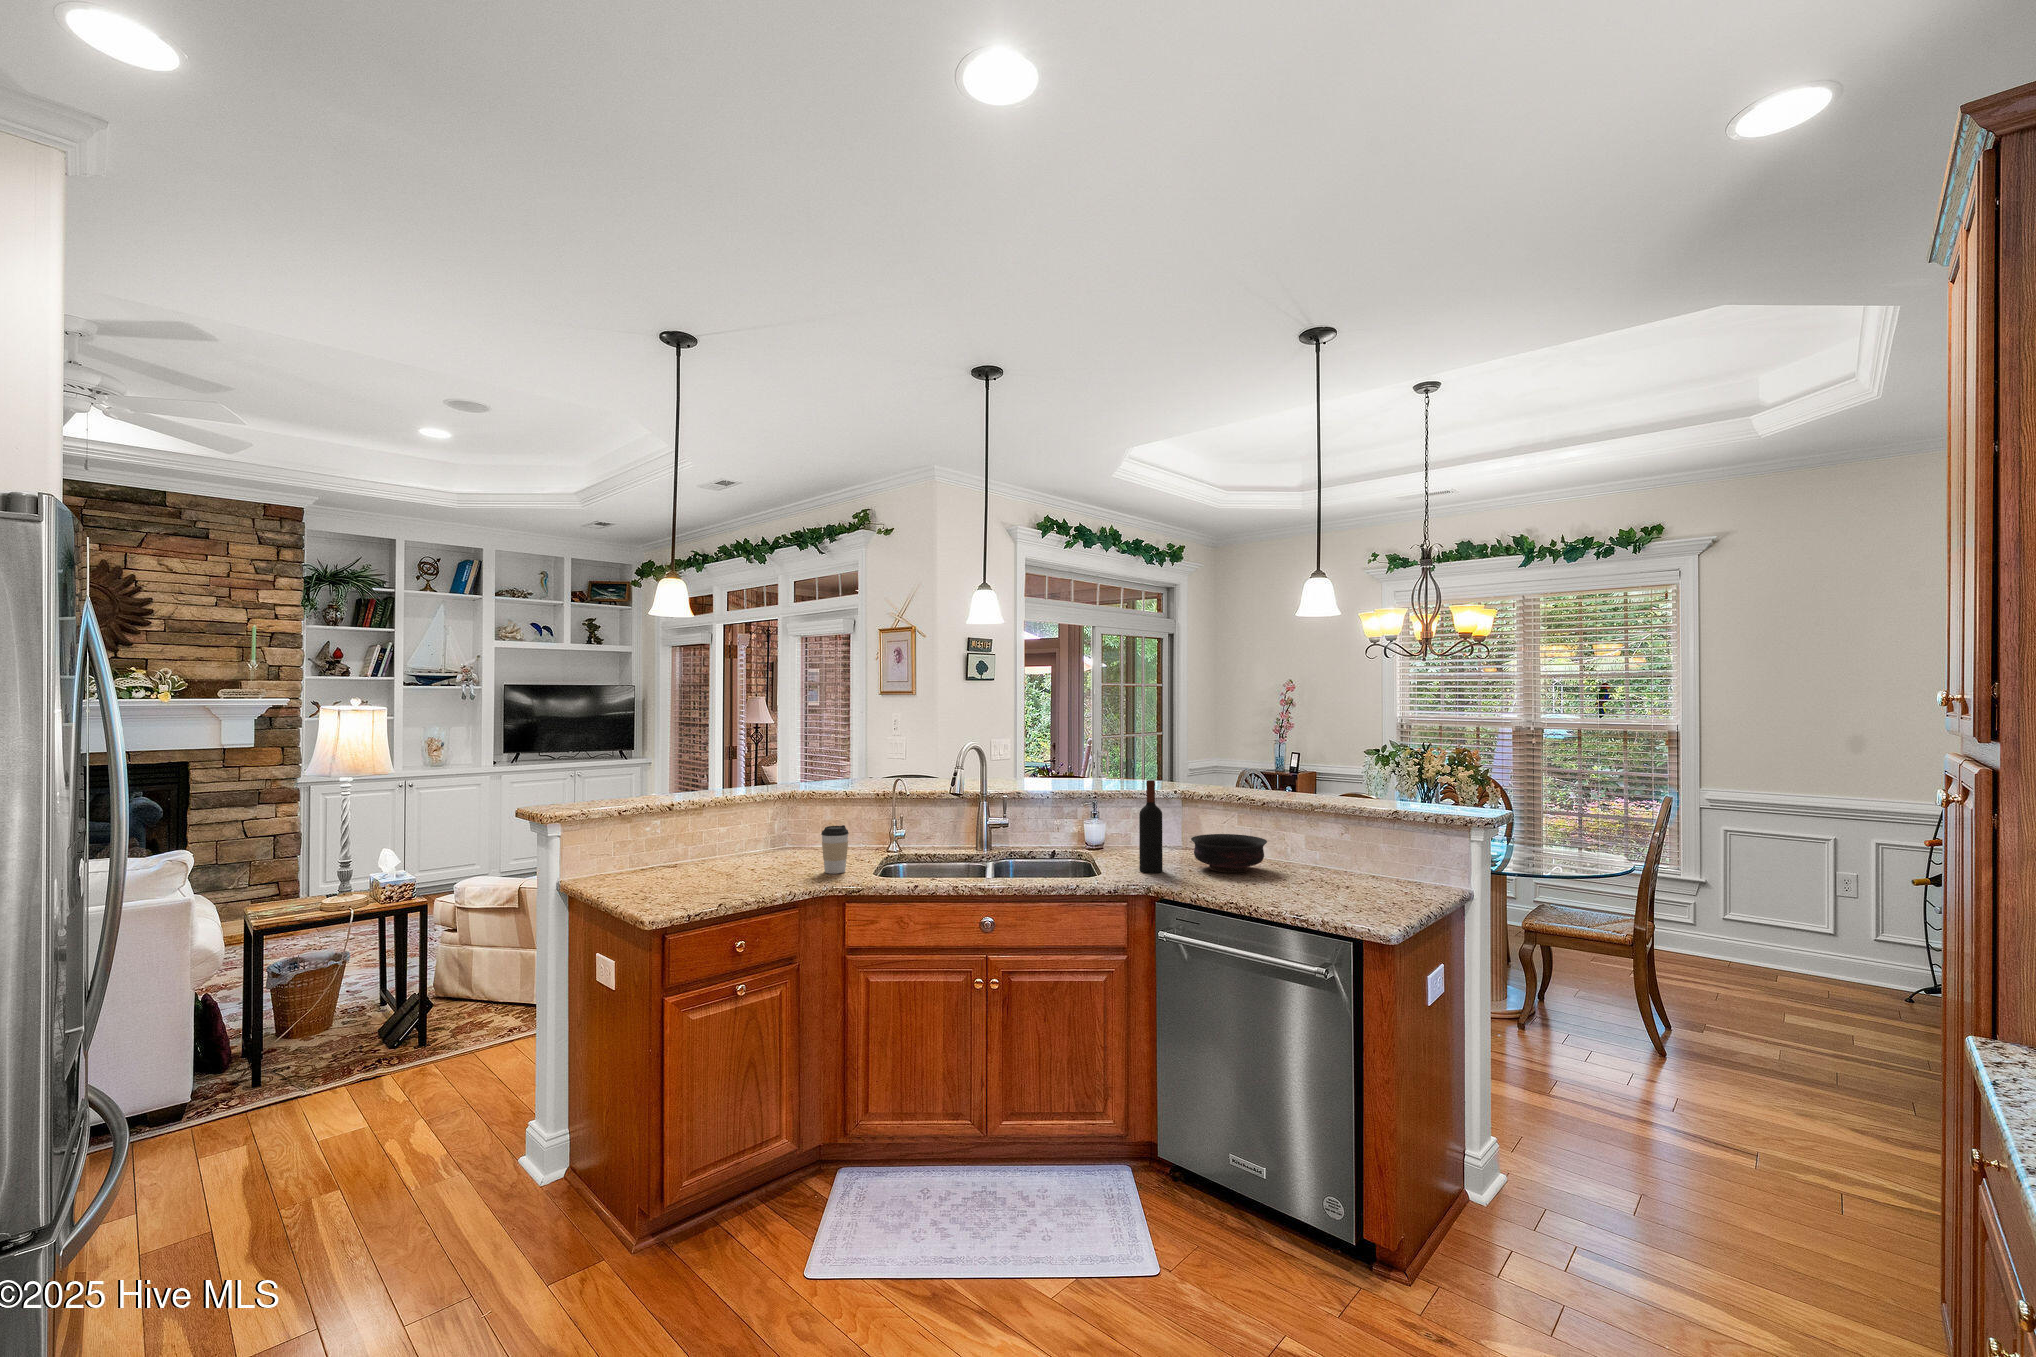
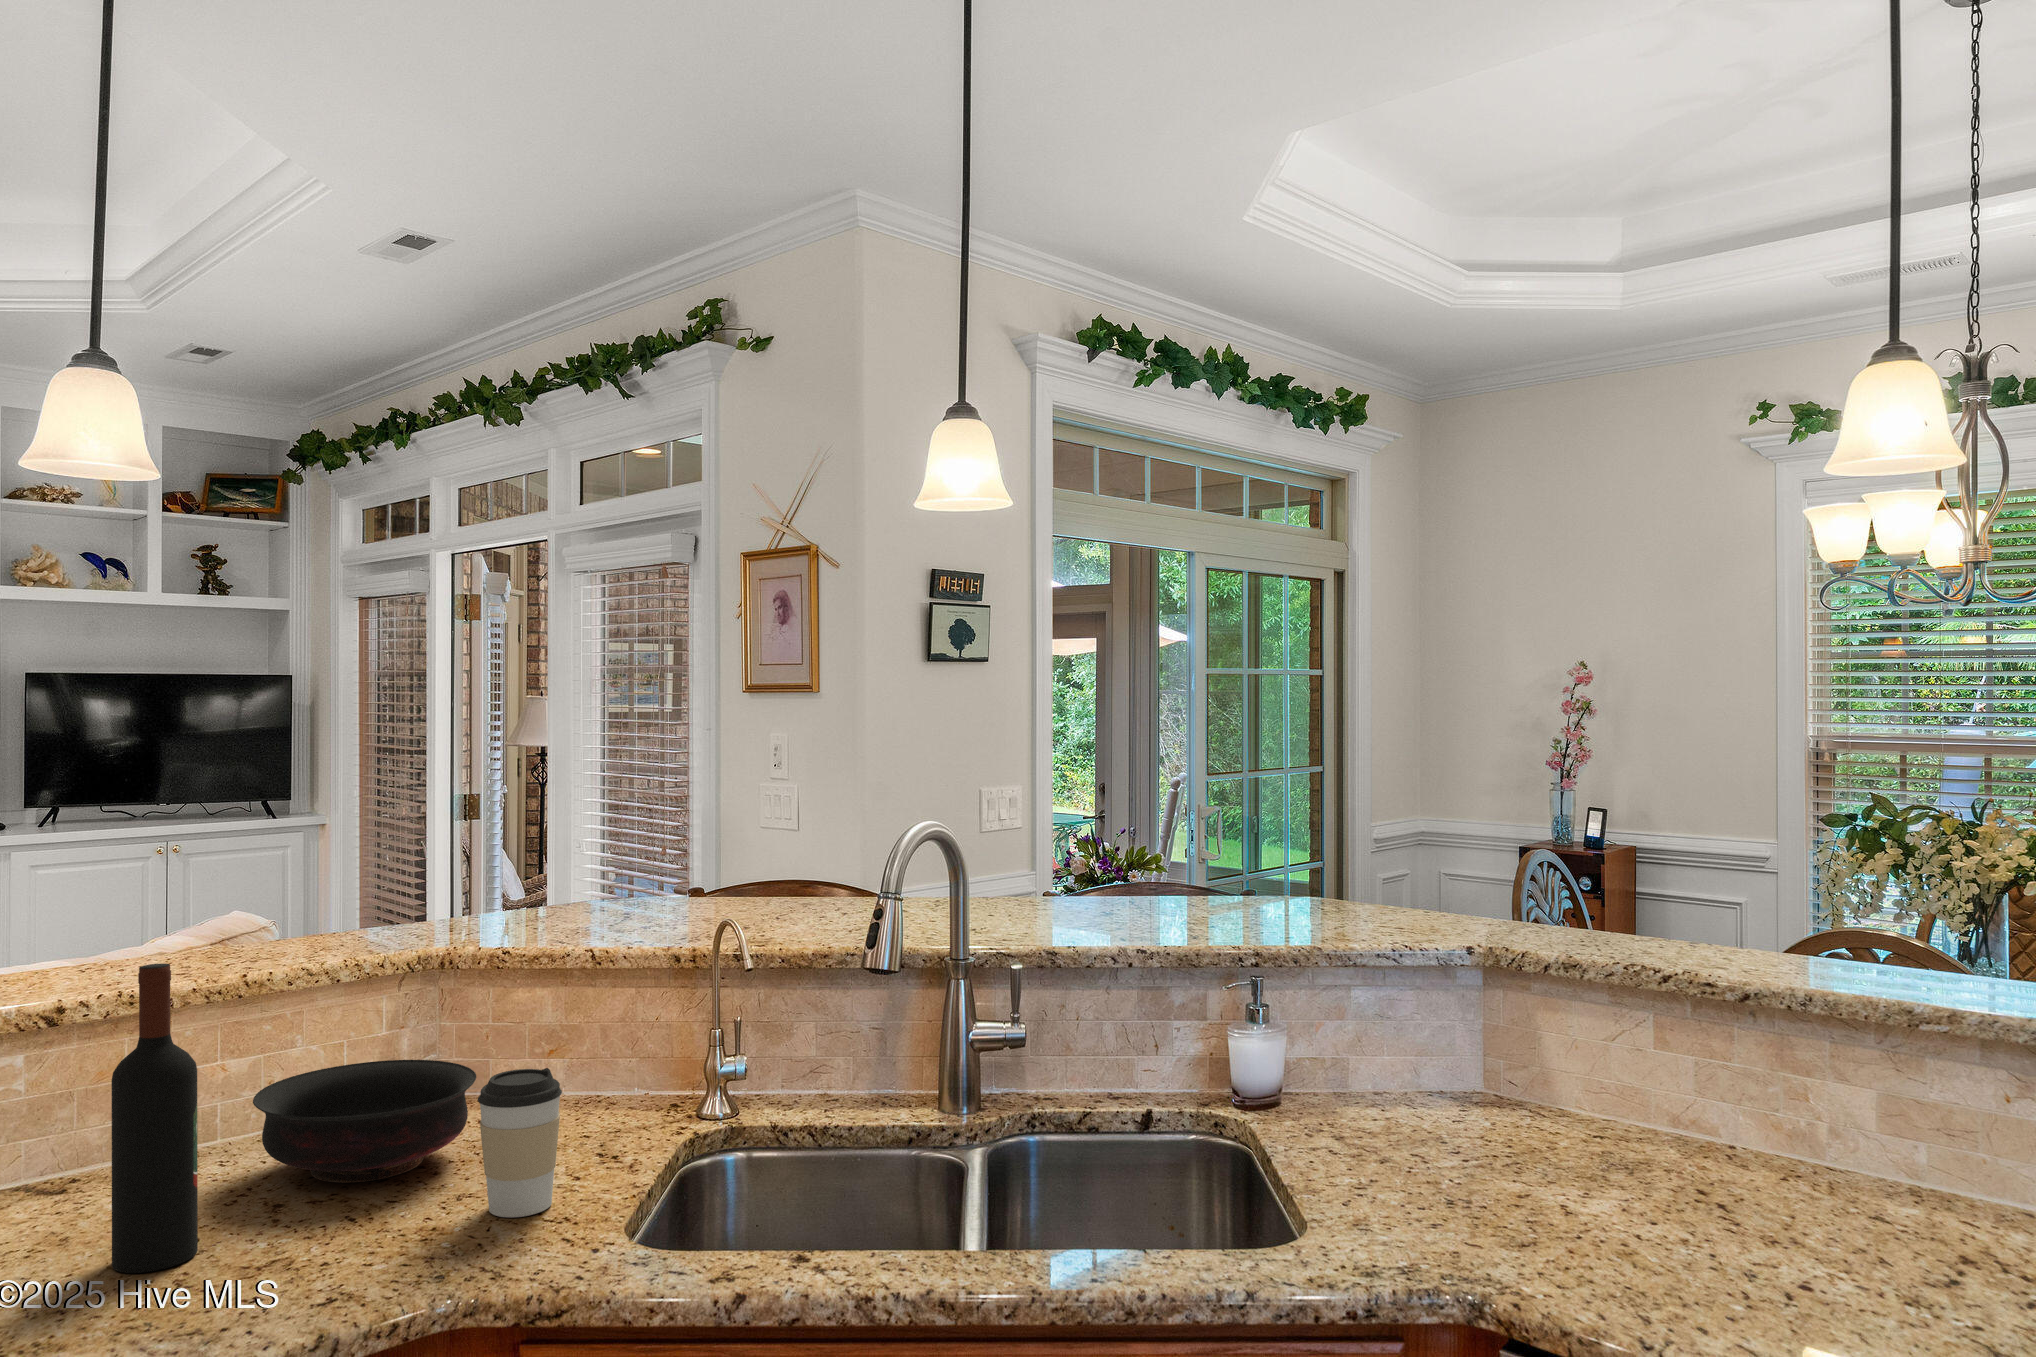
wine bottle: present [1139,780,1163,873] -> present [111,964,198,1273]
bowl: present [1191,834,1267,872] -> present [253,1060,476,1183]

